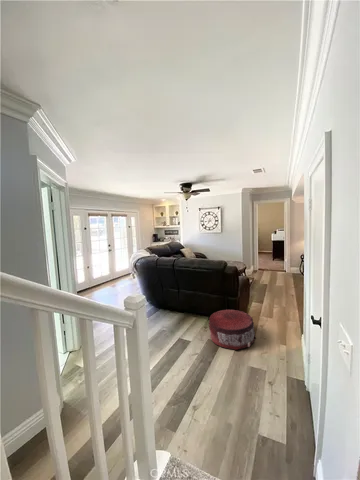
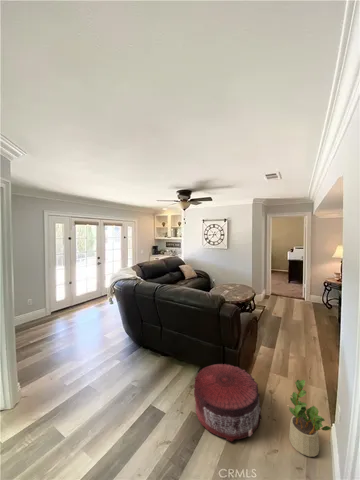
potted plant: none [272,307,298,352] -> present [289,380,331,457]

